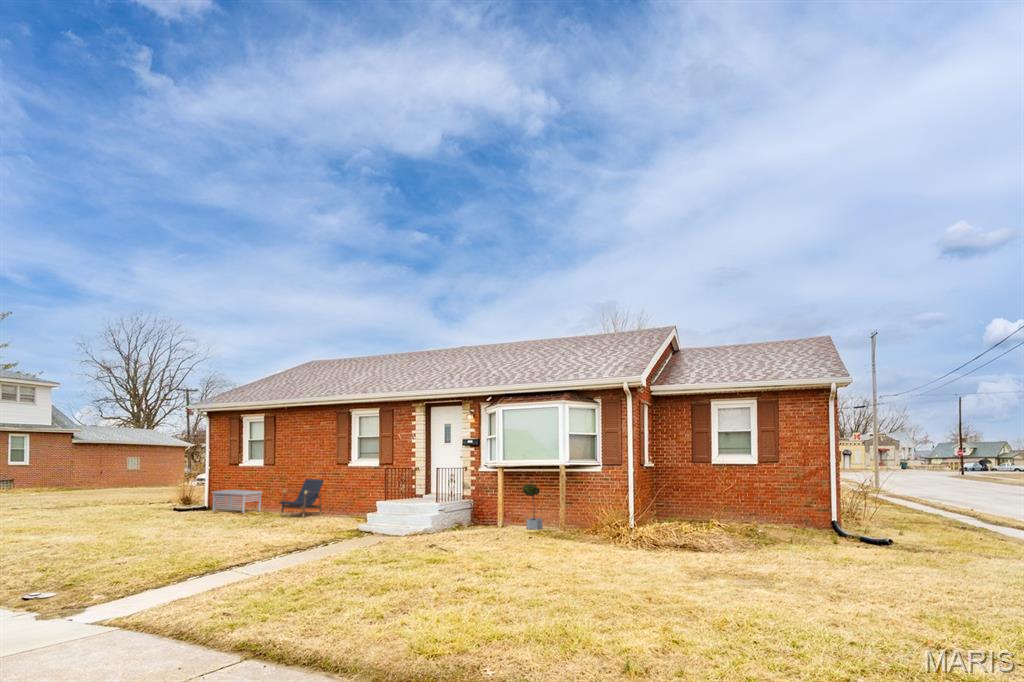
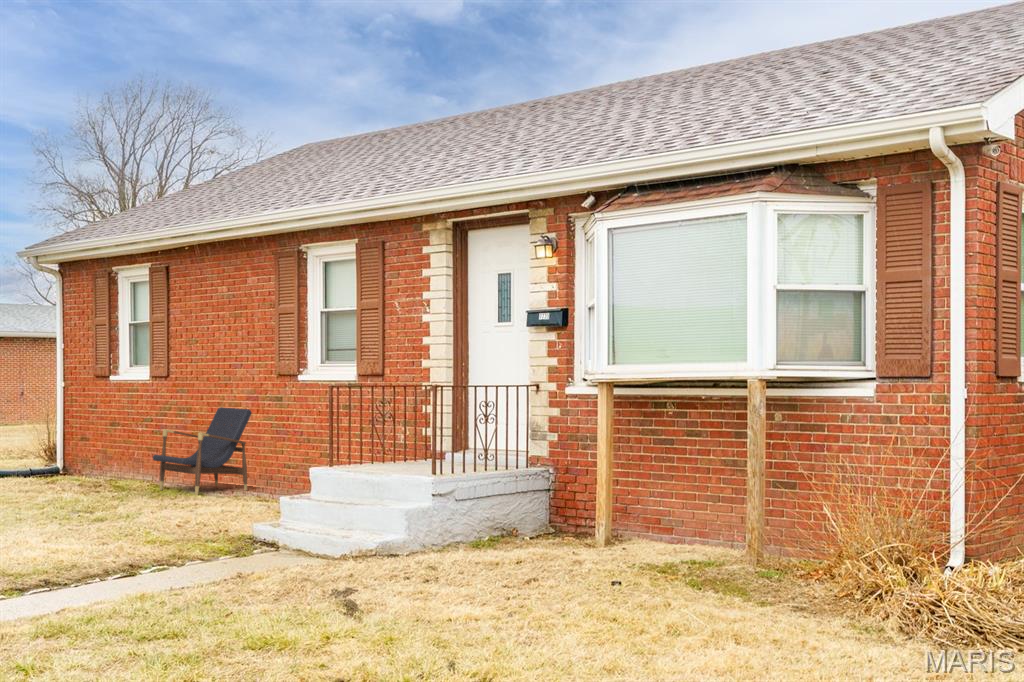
potted tree: present [523,484,543,530] -> none [656,425,710,551]
storage bench: present [212,490,262,513] -> none [52,429,150,480]

